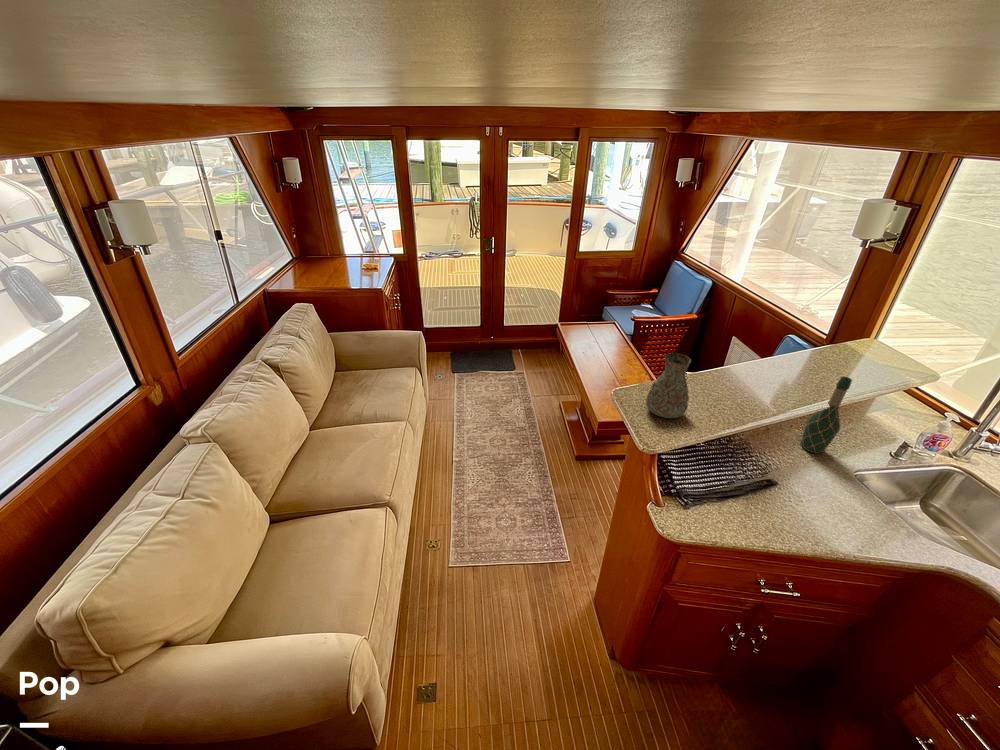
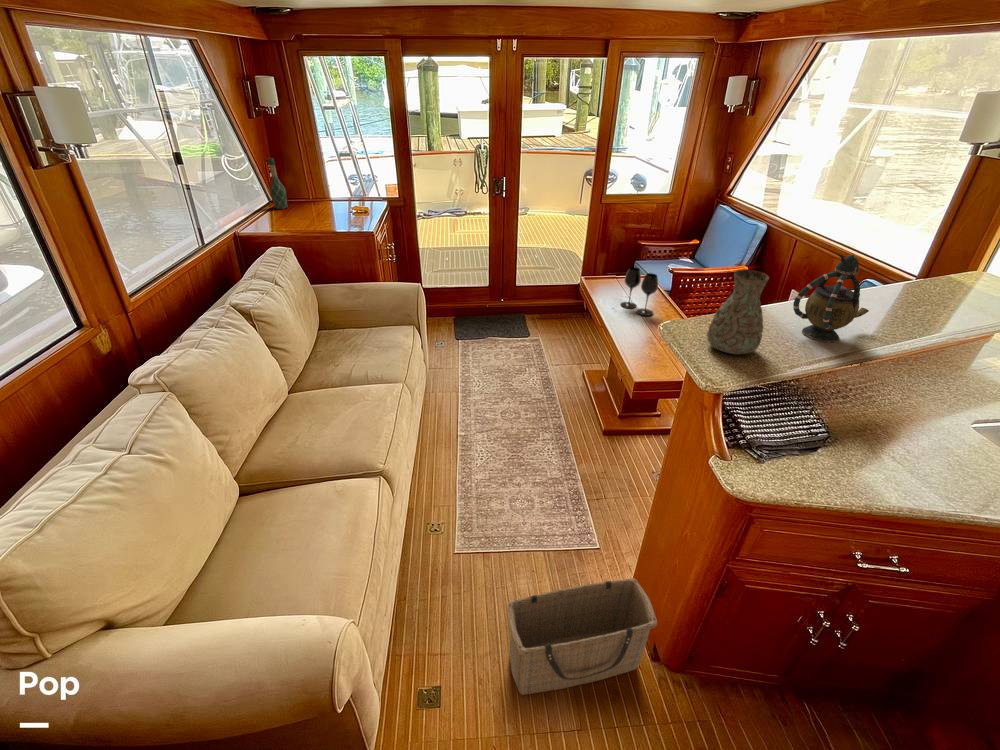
wine glass: none [589,319,620,359] -> present [621,267,658,316]
teapot: none [715,339,776,405] -> present [793,254,869,343]
wine bottle: present [801,377,852,453] -> present [268,158,287,209]
basket: none [490,591,612,690] -> present [507,578,657,695]

